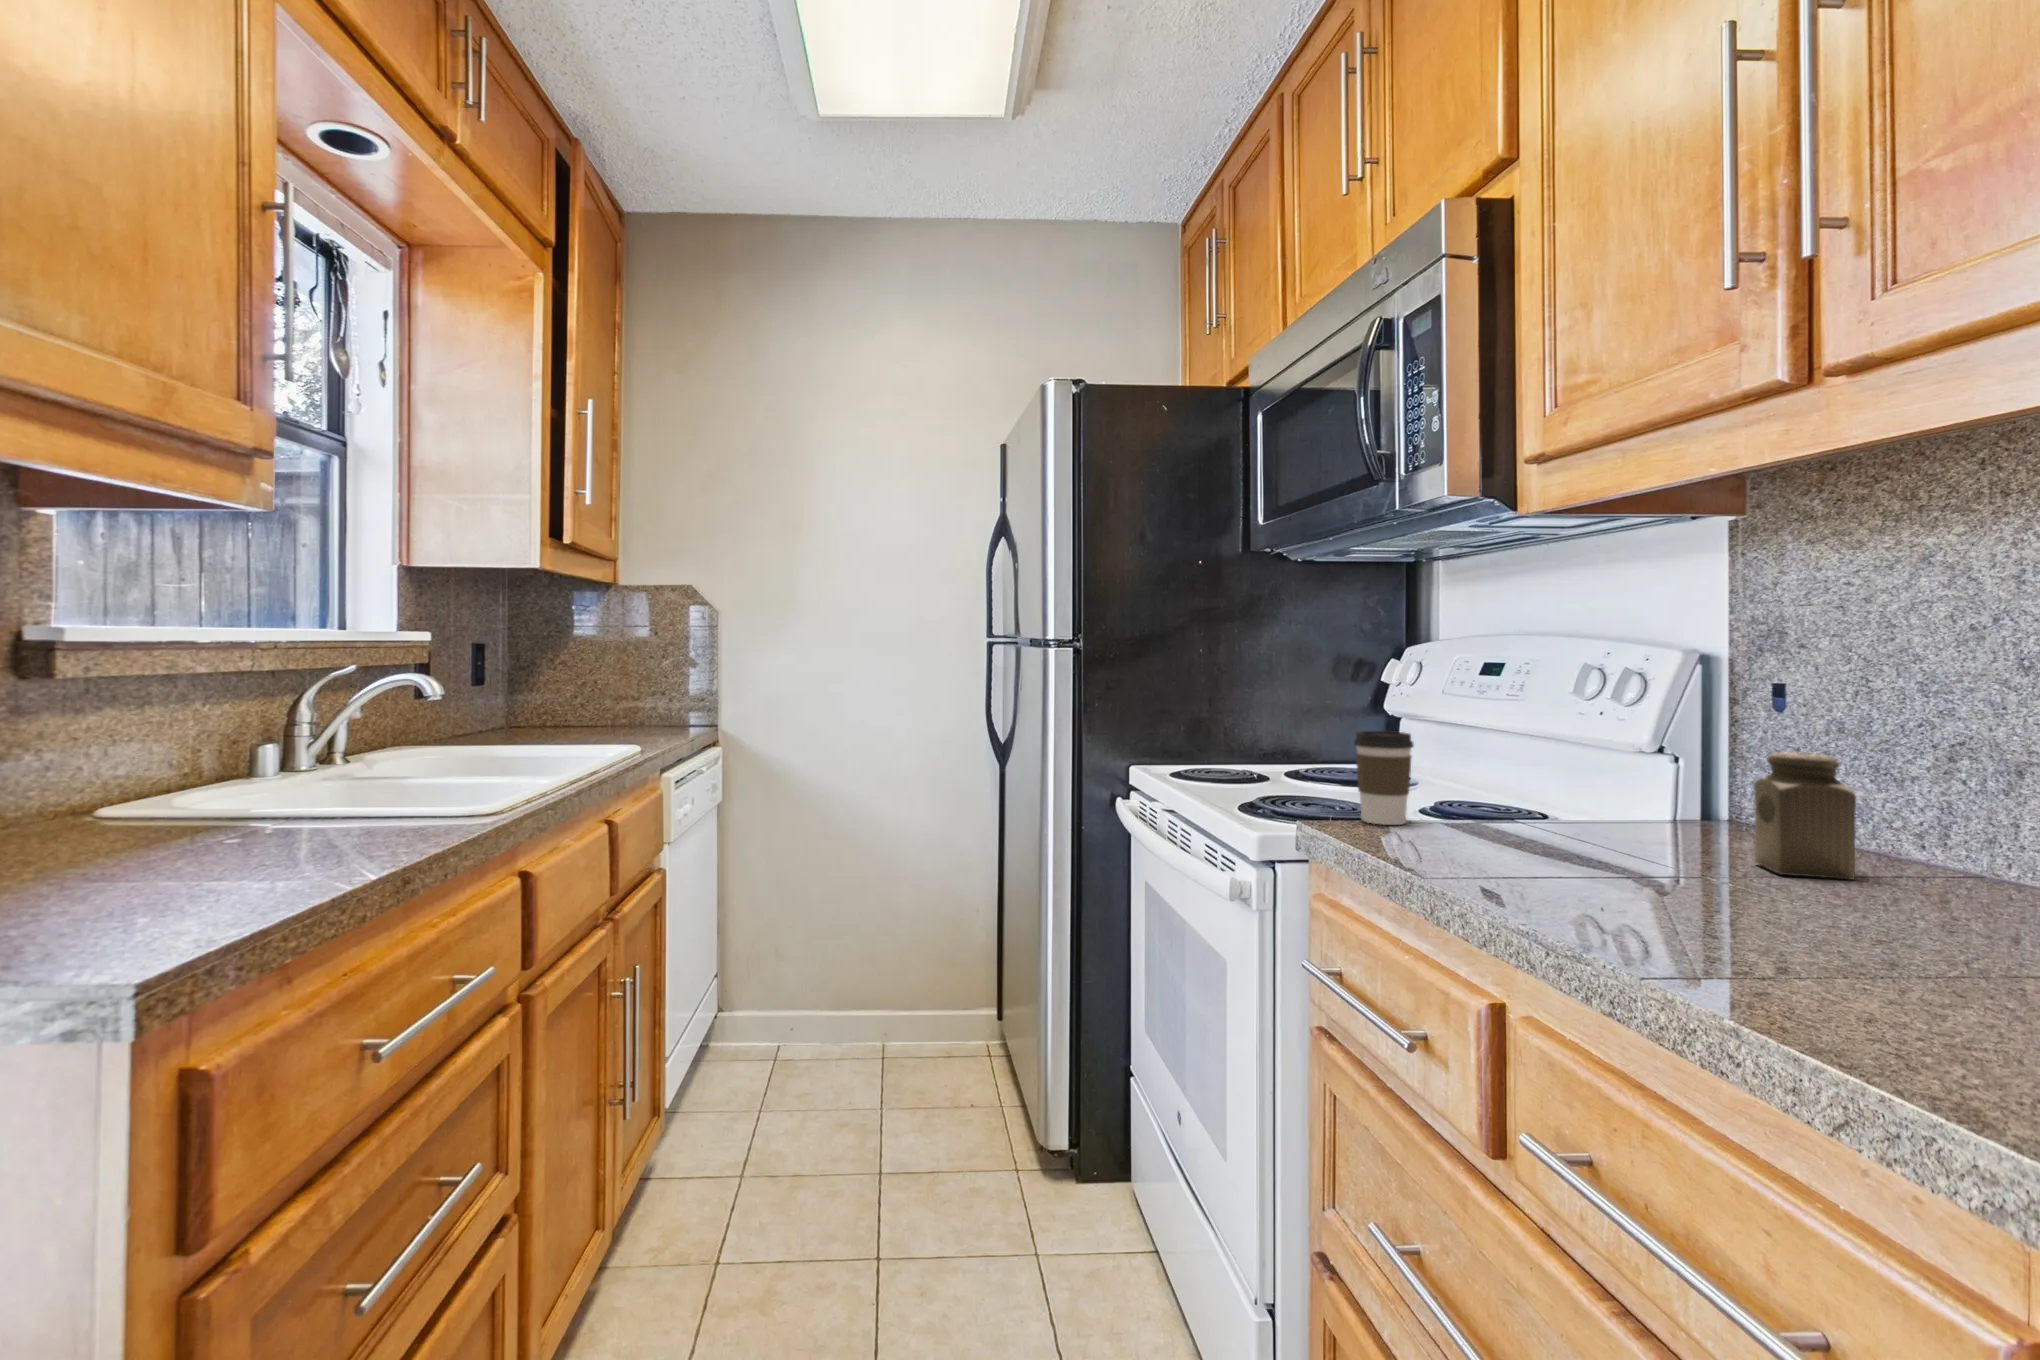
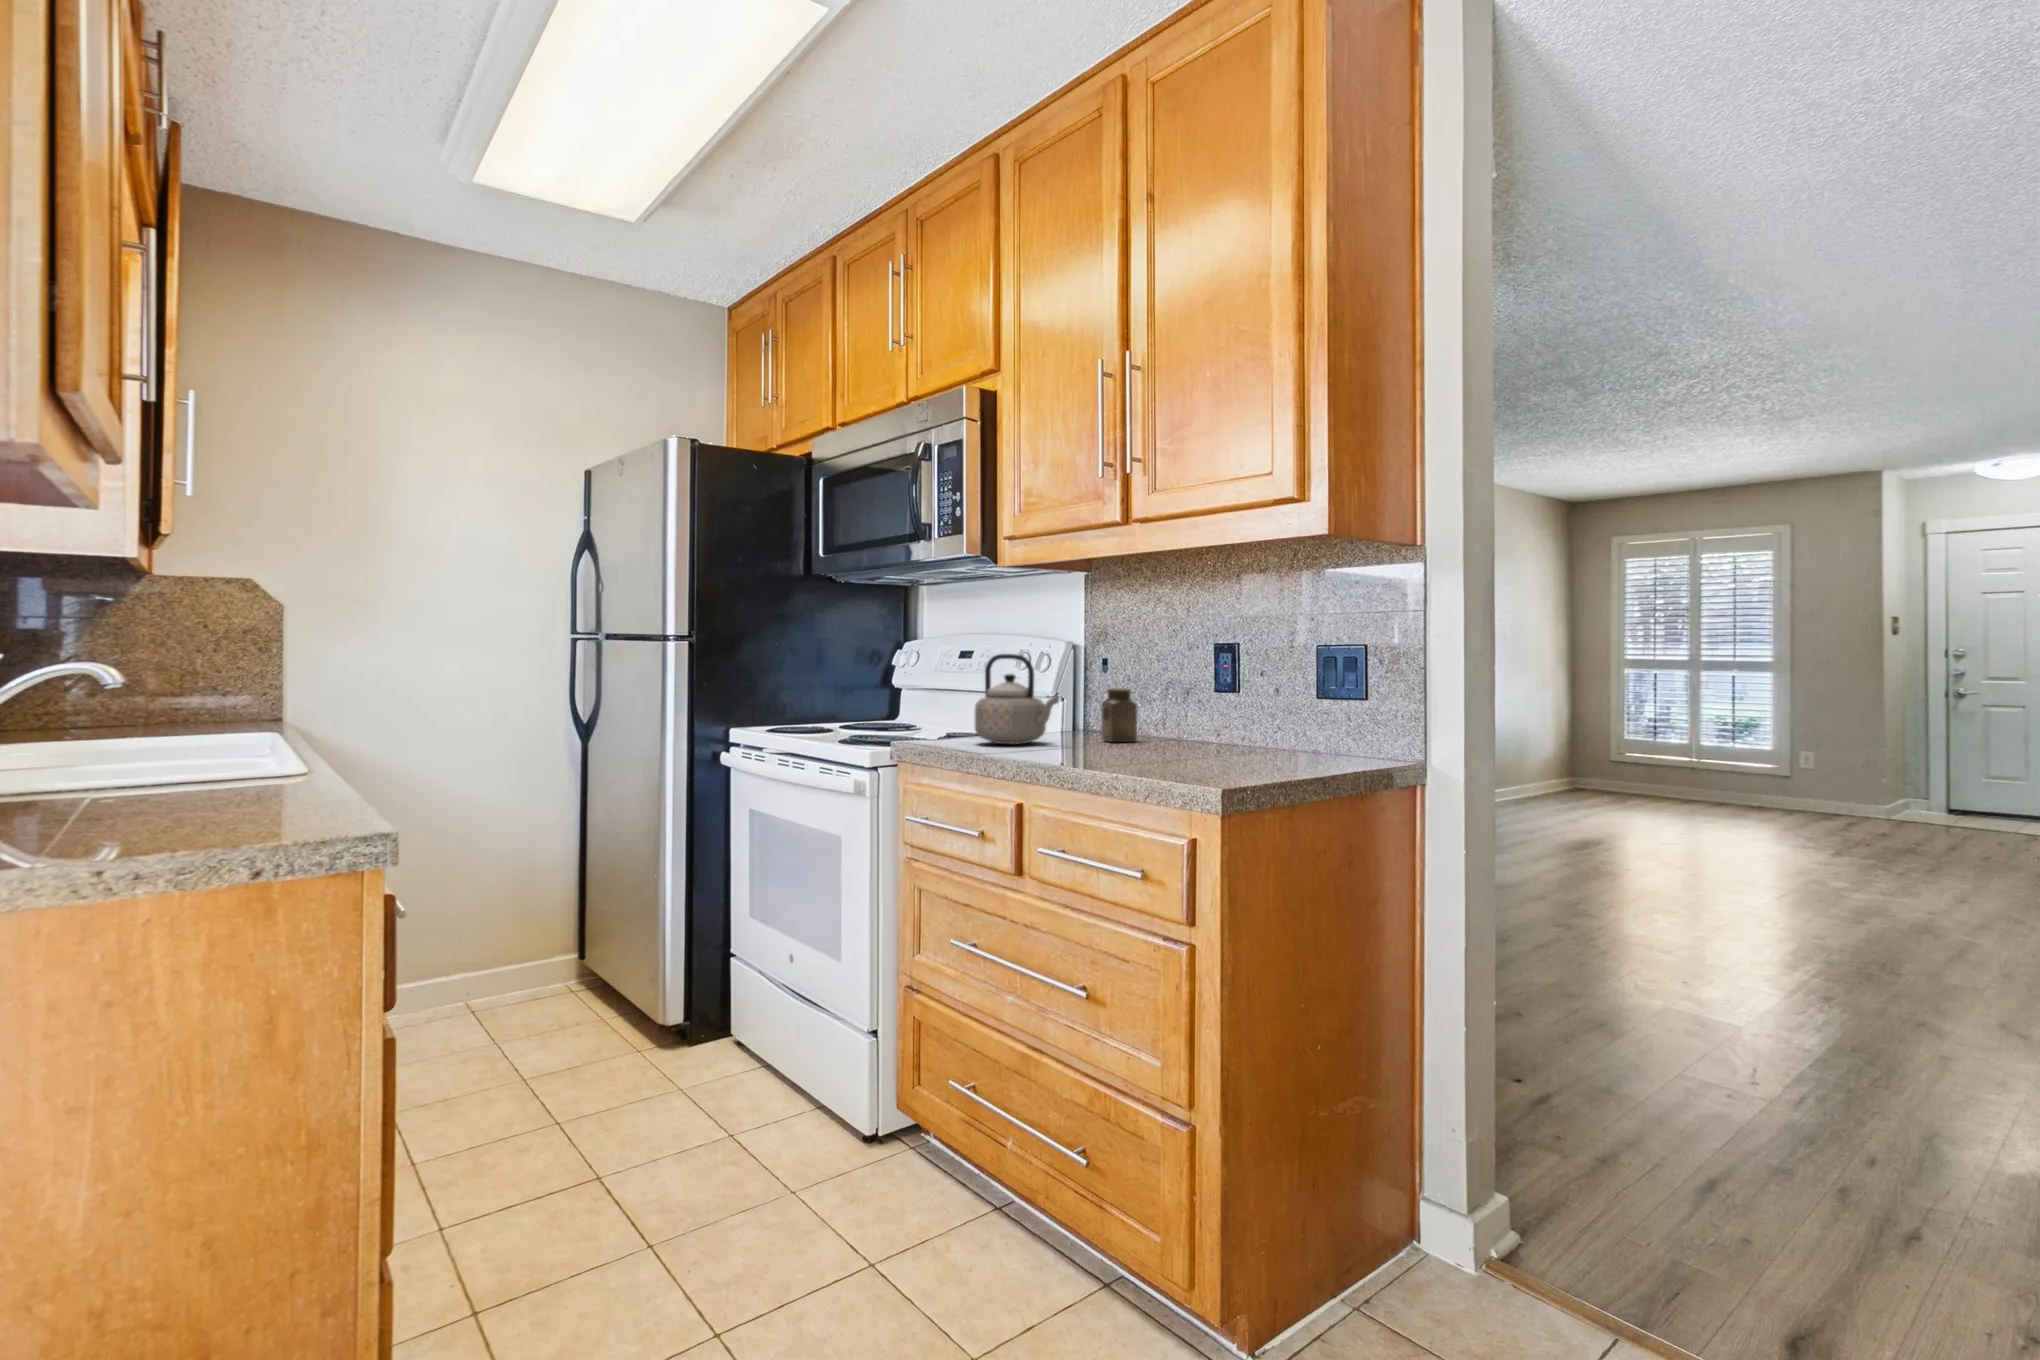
teapot: none [1446,676,1632,855] -> present [974,654,1059,744]
coffee cup: present [1354,731,1413,825] -> none [918,689,950,741]

